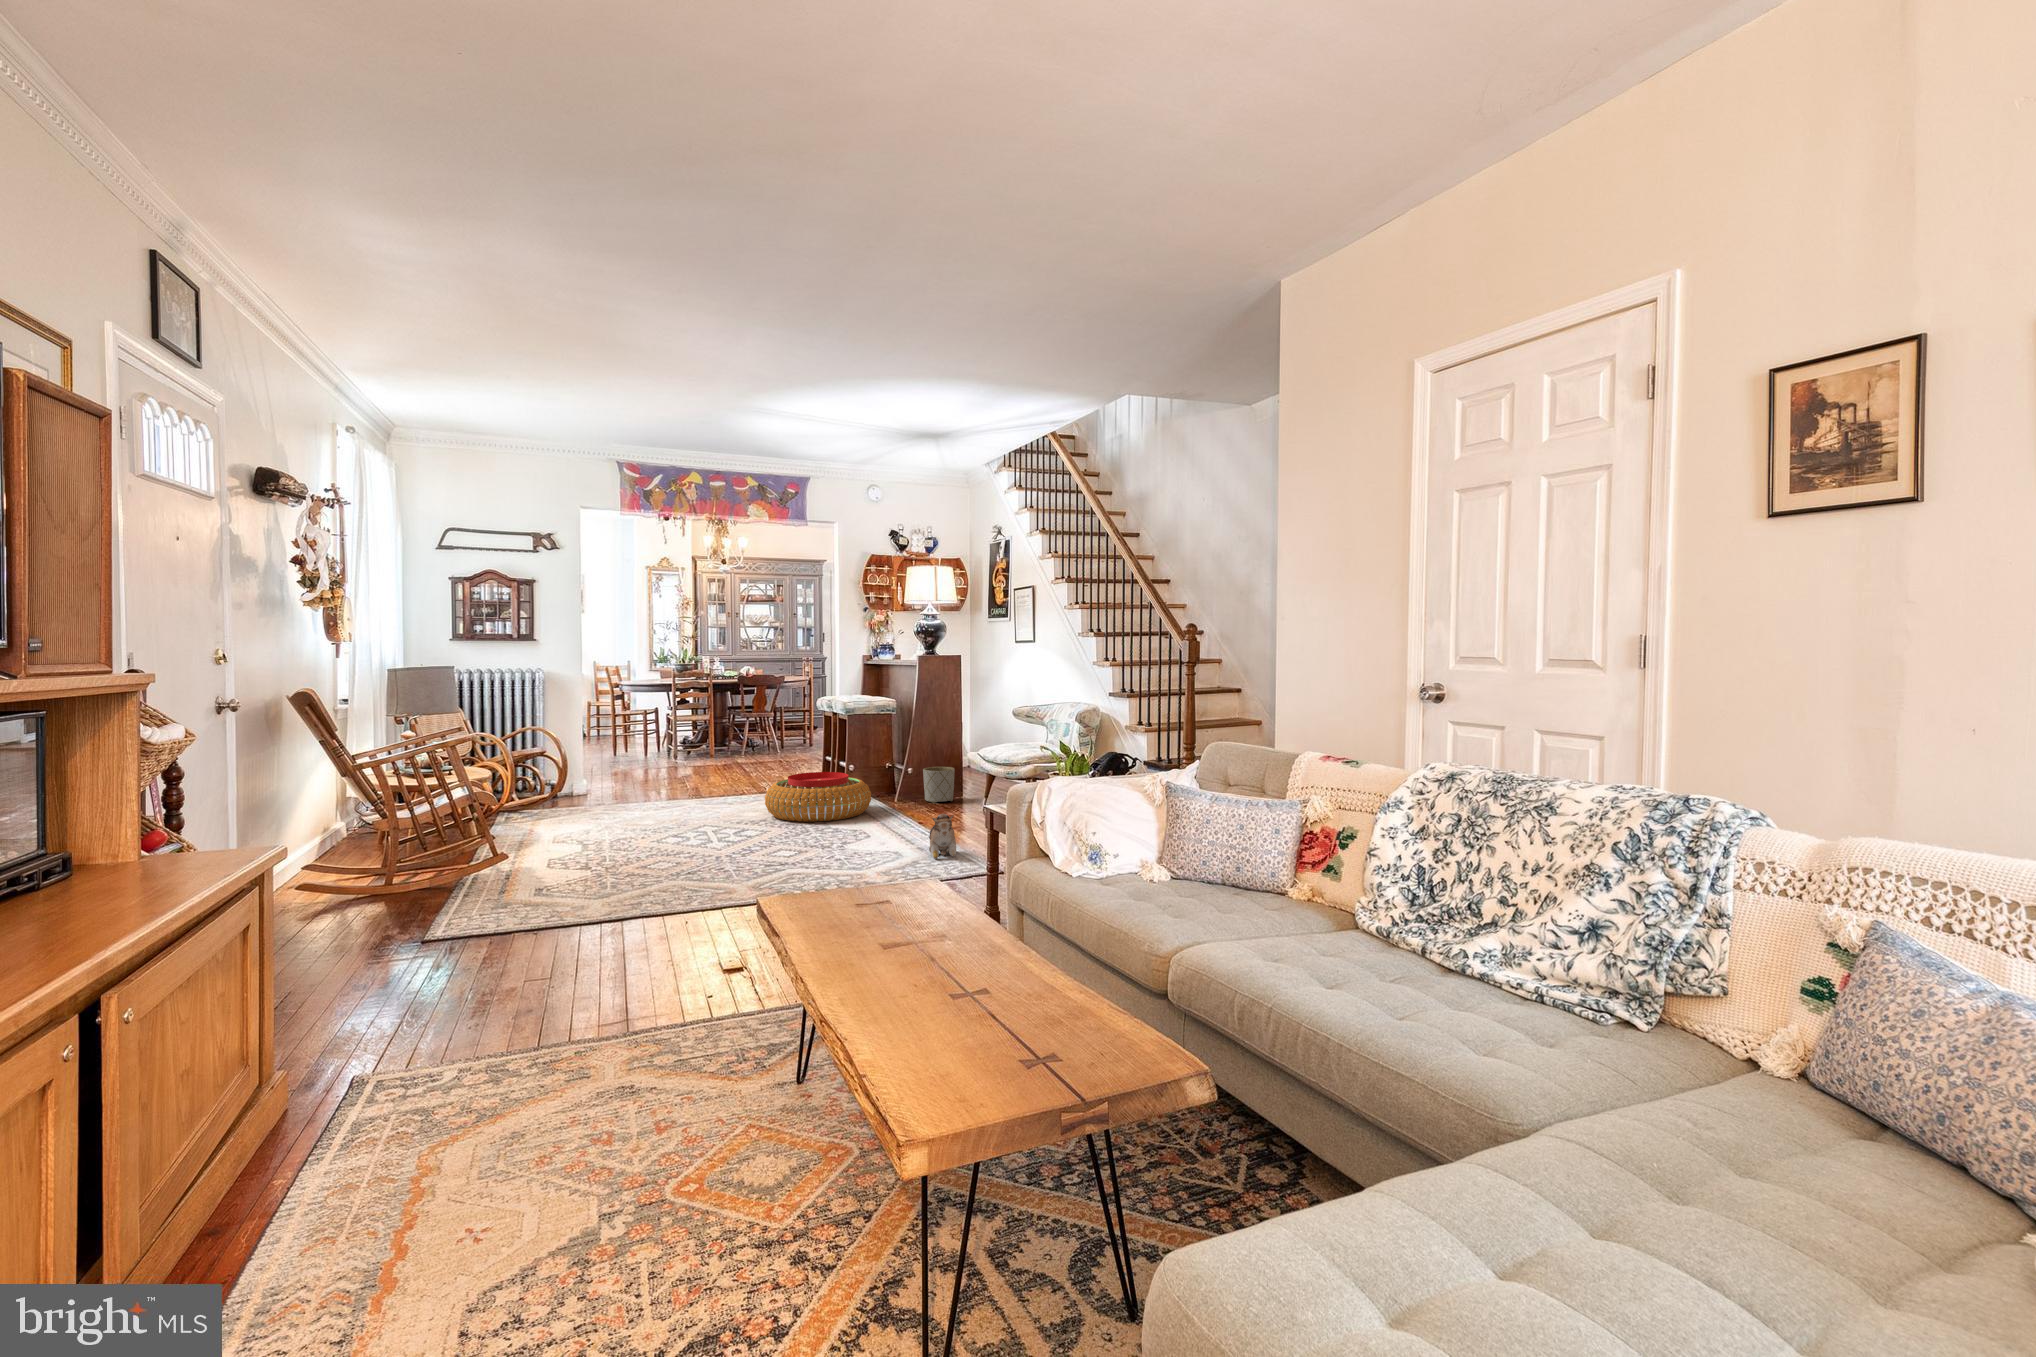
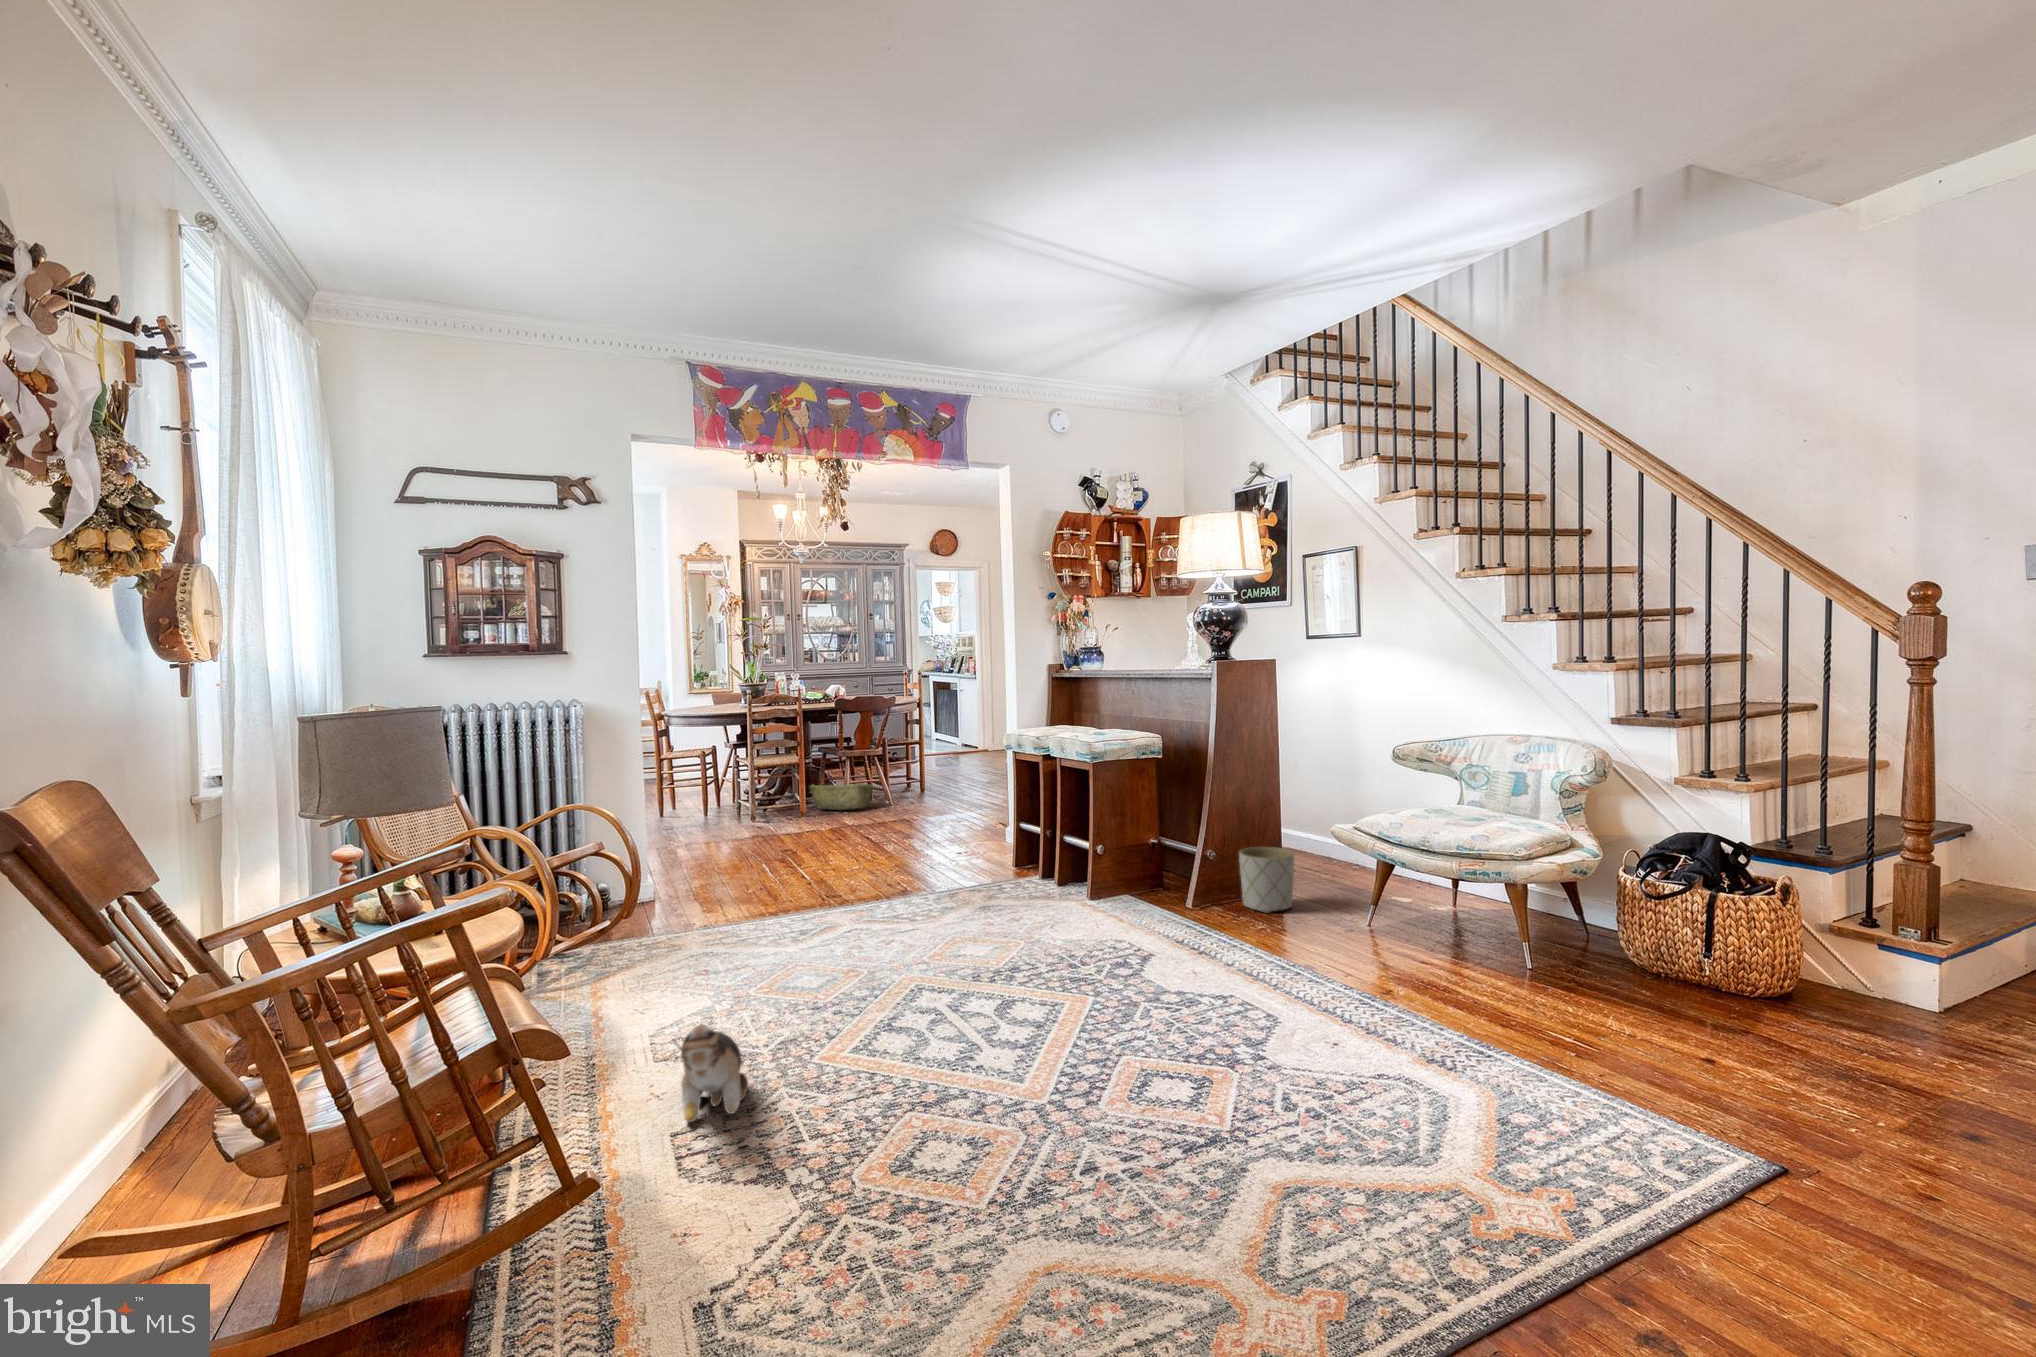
woven basket: none [717,735,764,754] -> present [810,784,873,810]
pouf: present [765,772,871,822] -> none [1006,870,1196,976]
plush toy: present [929,814,956,859] -> present [675,1024,748,1122]

